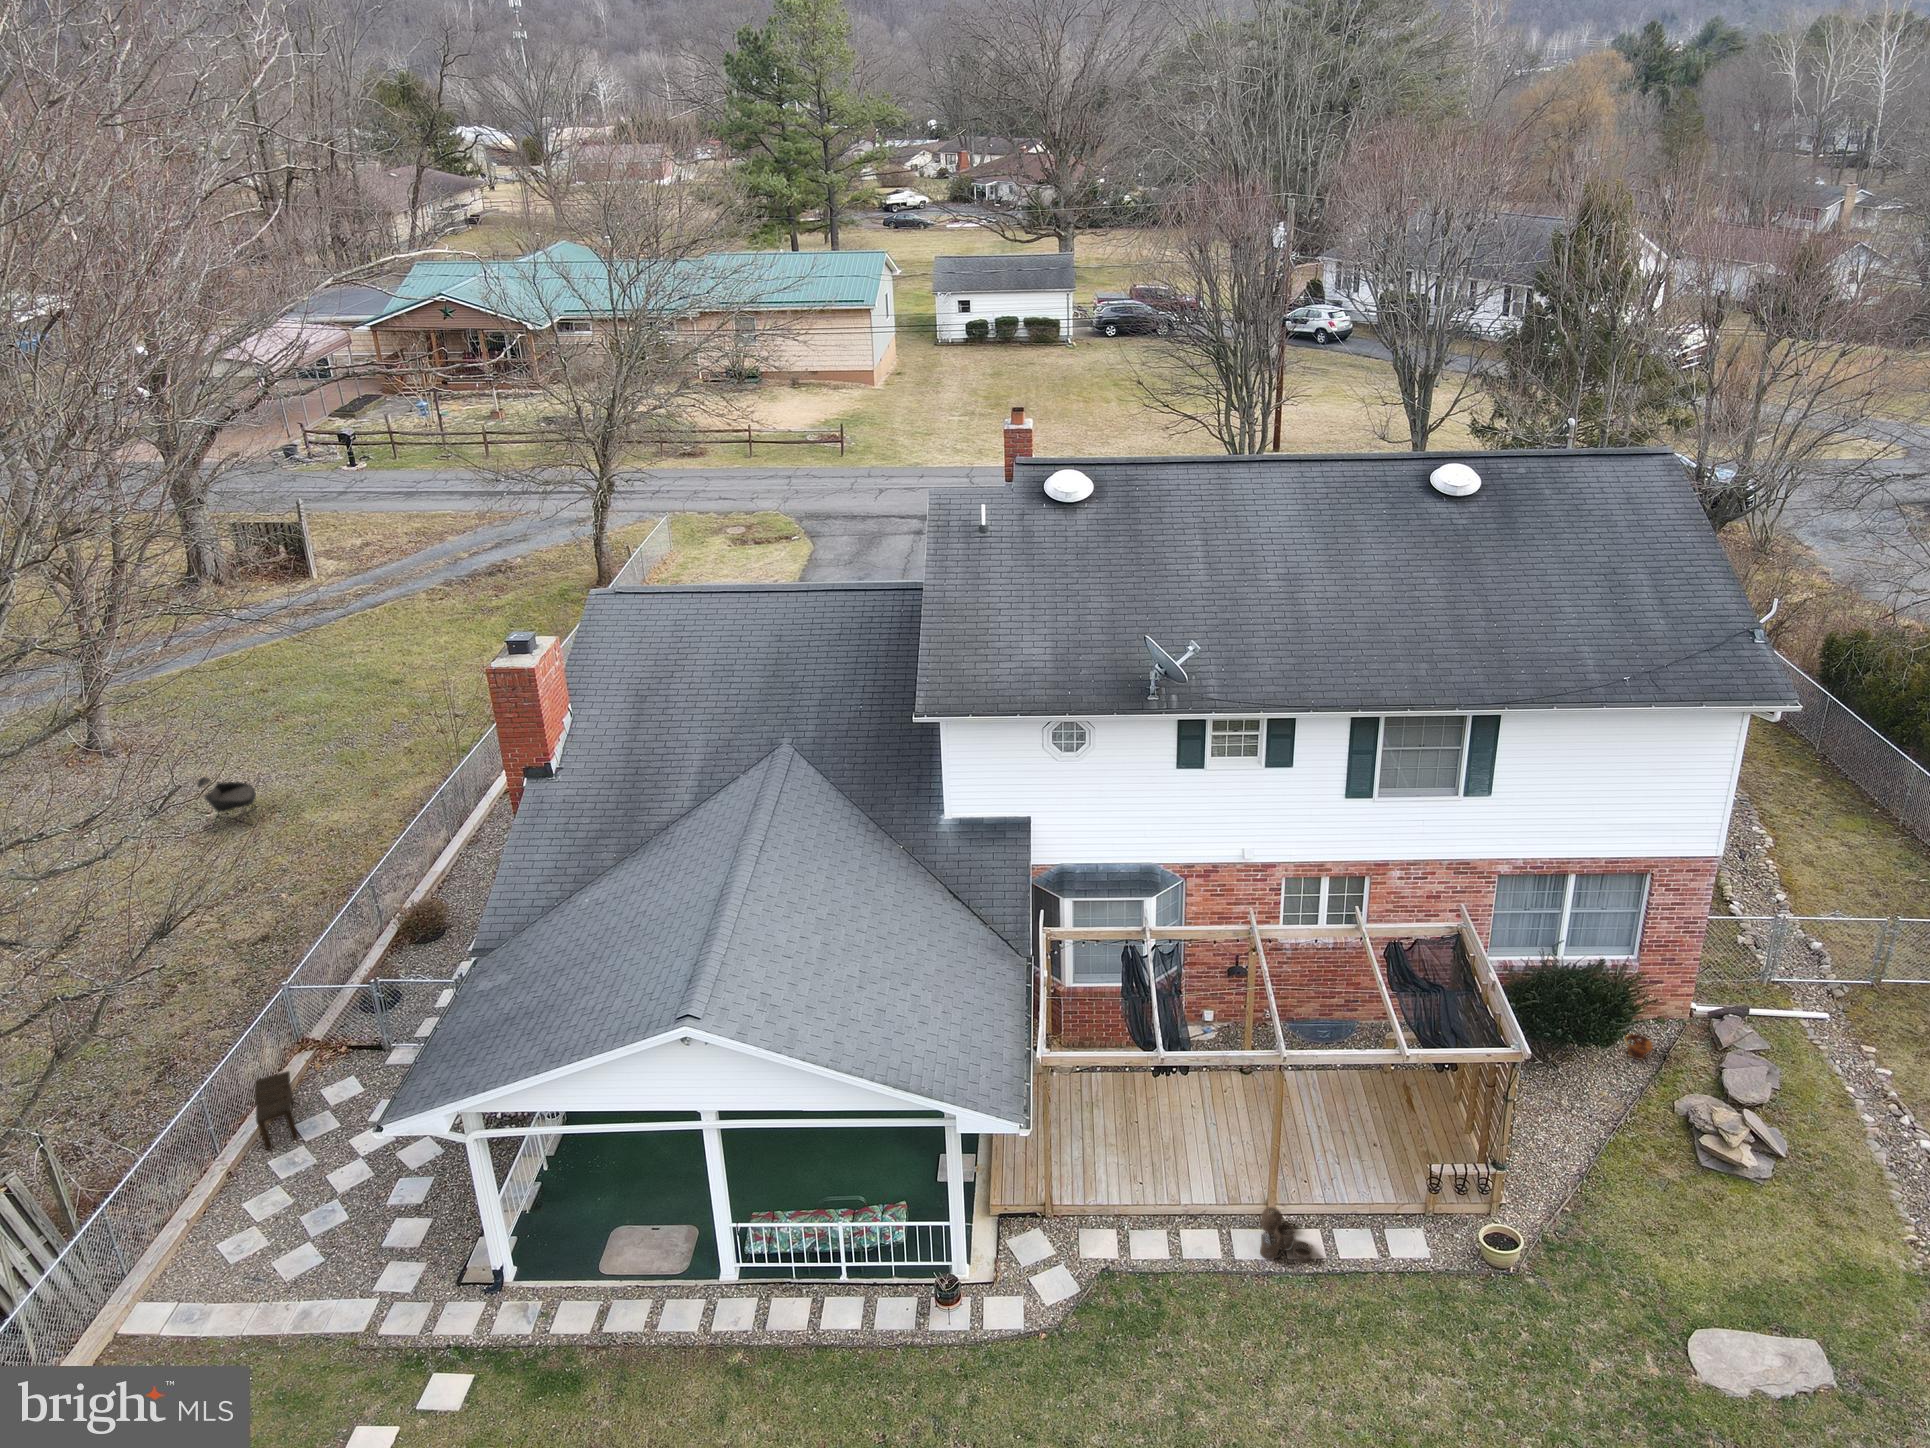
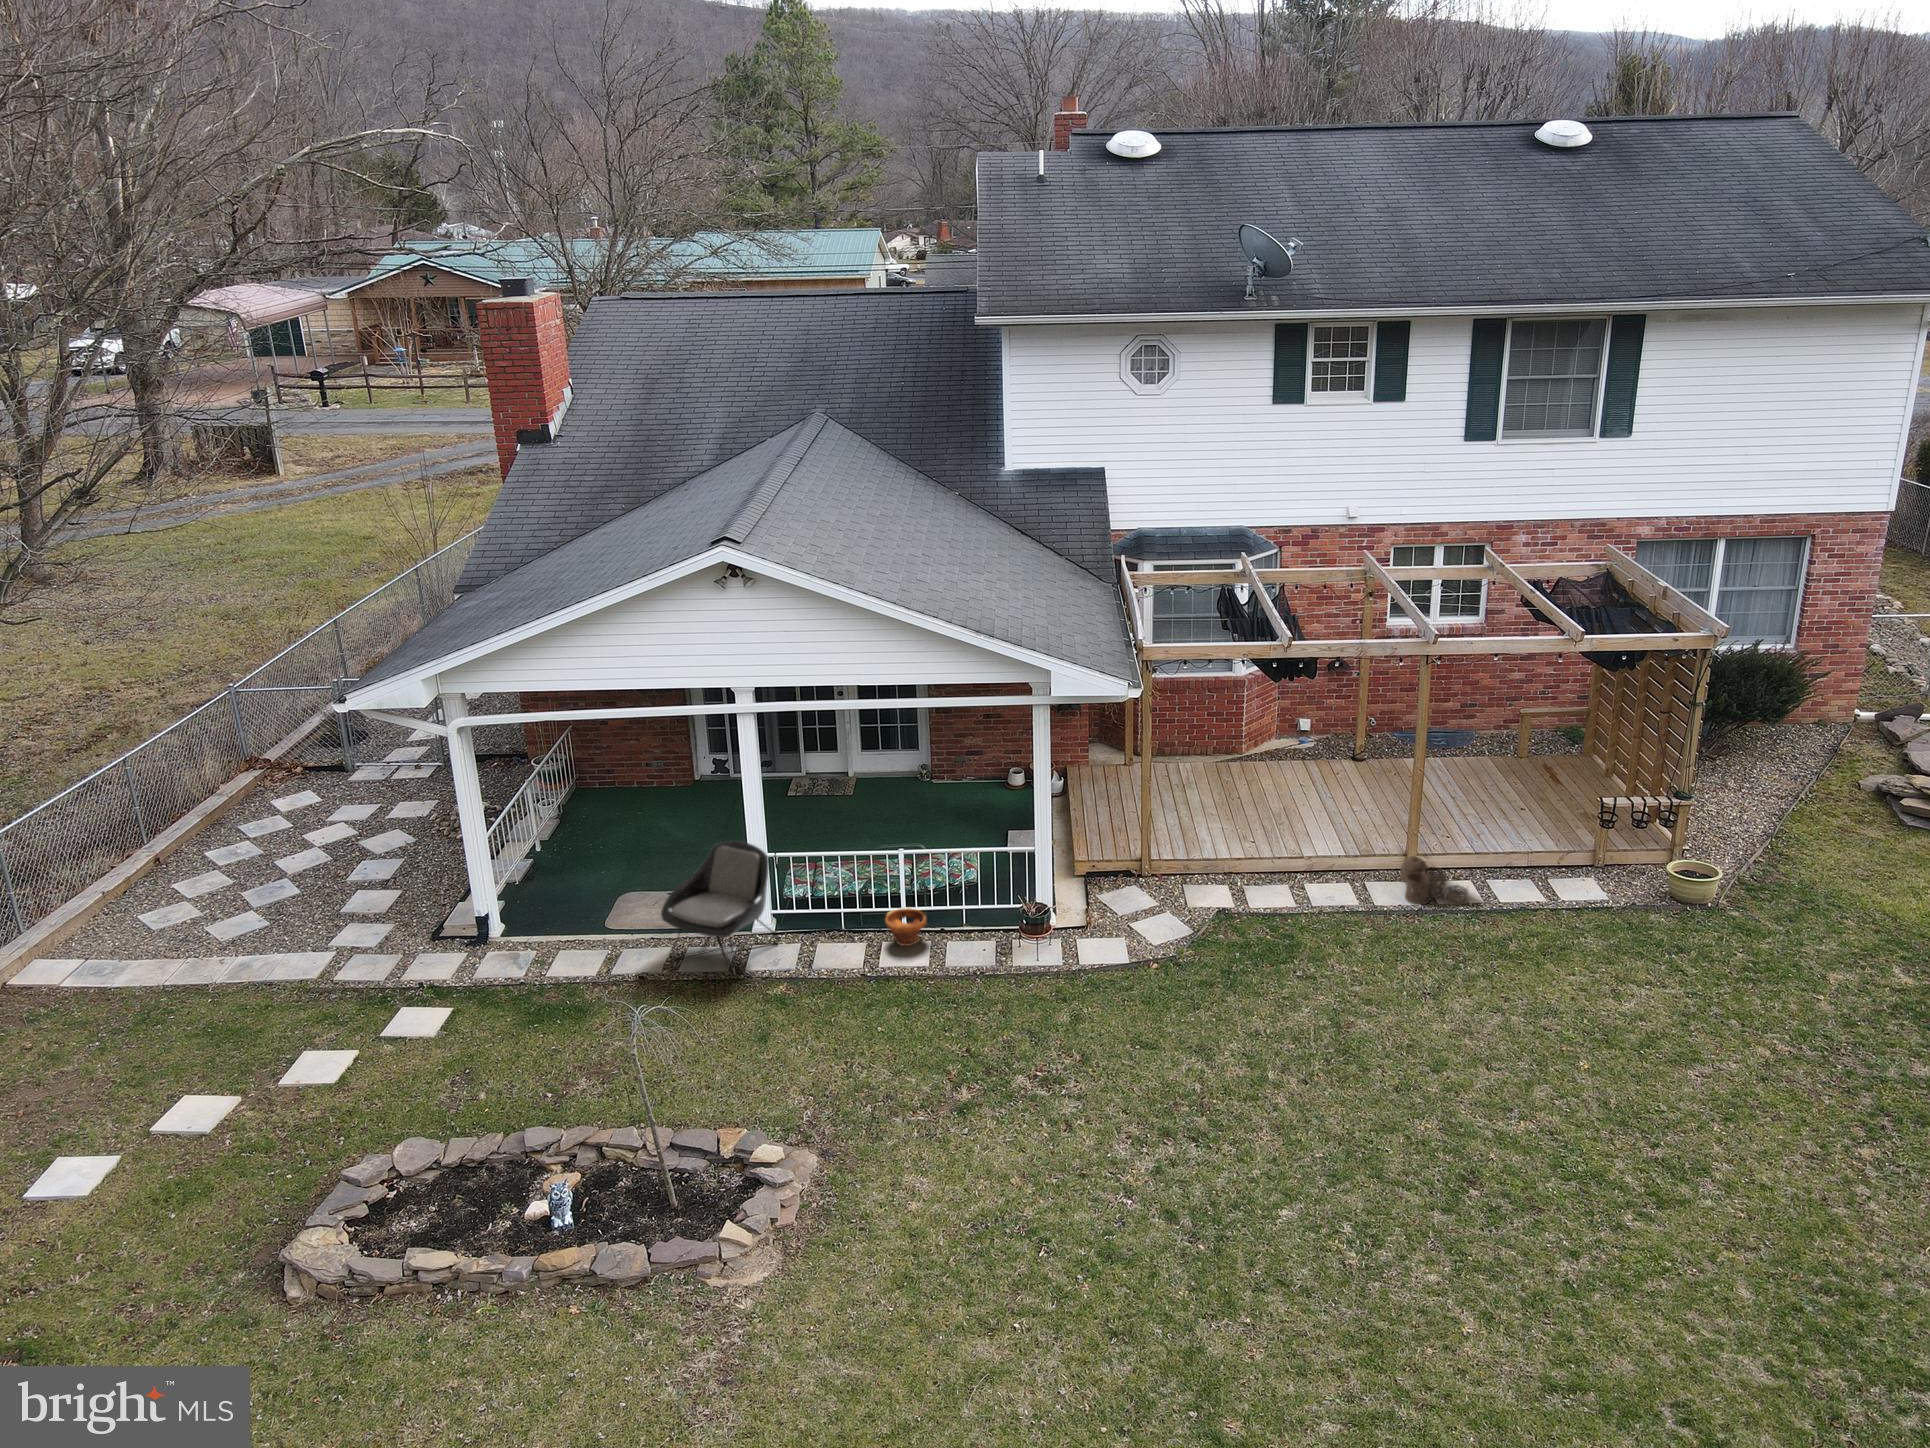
lounge chair: present [197,777,256,832] -> present [661,841,779,975]
planter: present [1625,1034,1653,1060] -> present [885,908,926,946]
bench: present [255,1071,299,1150] -> none [192,771,243,847]

